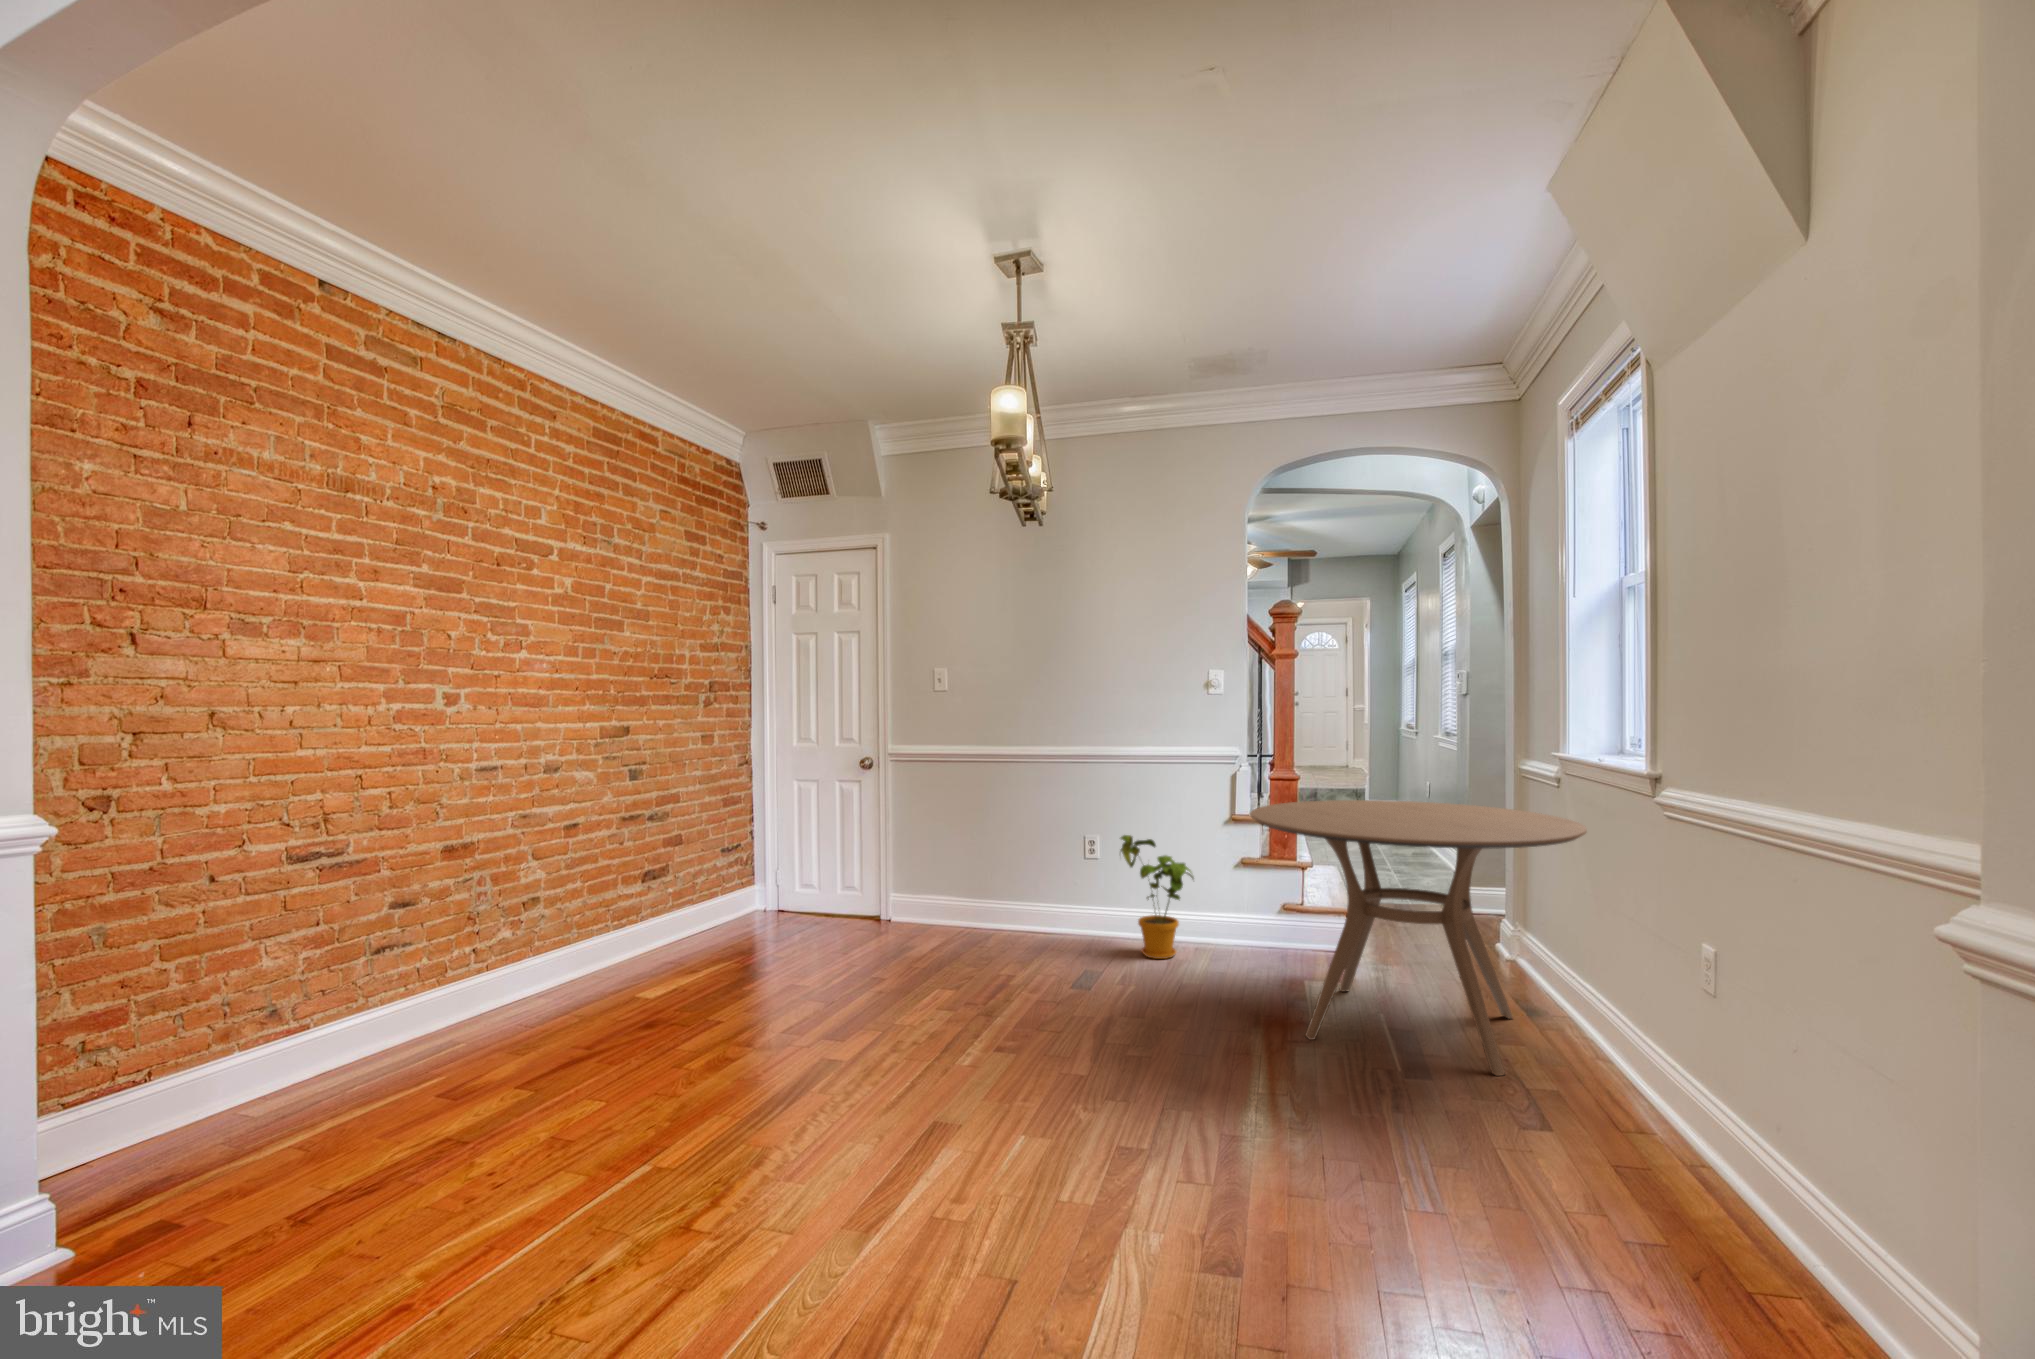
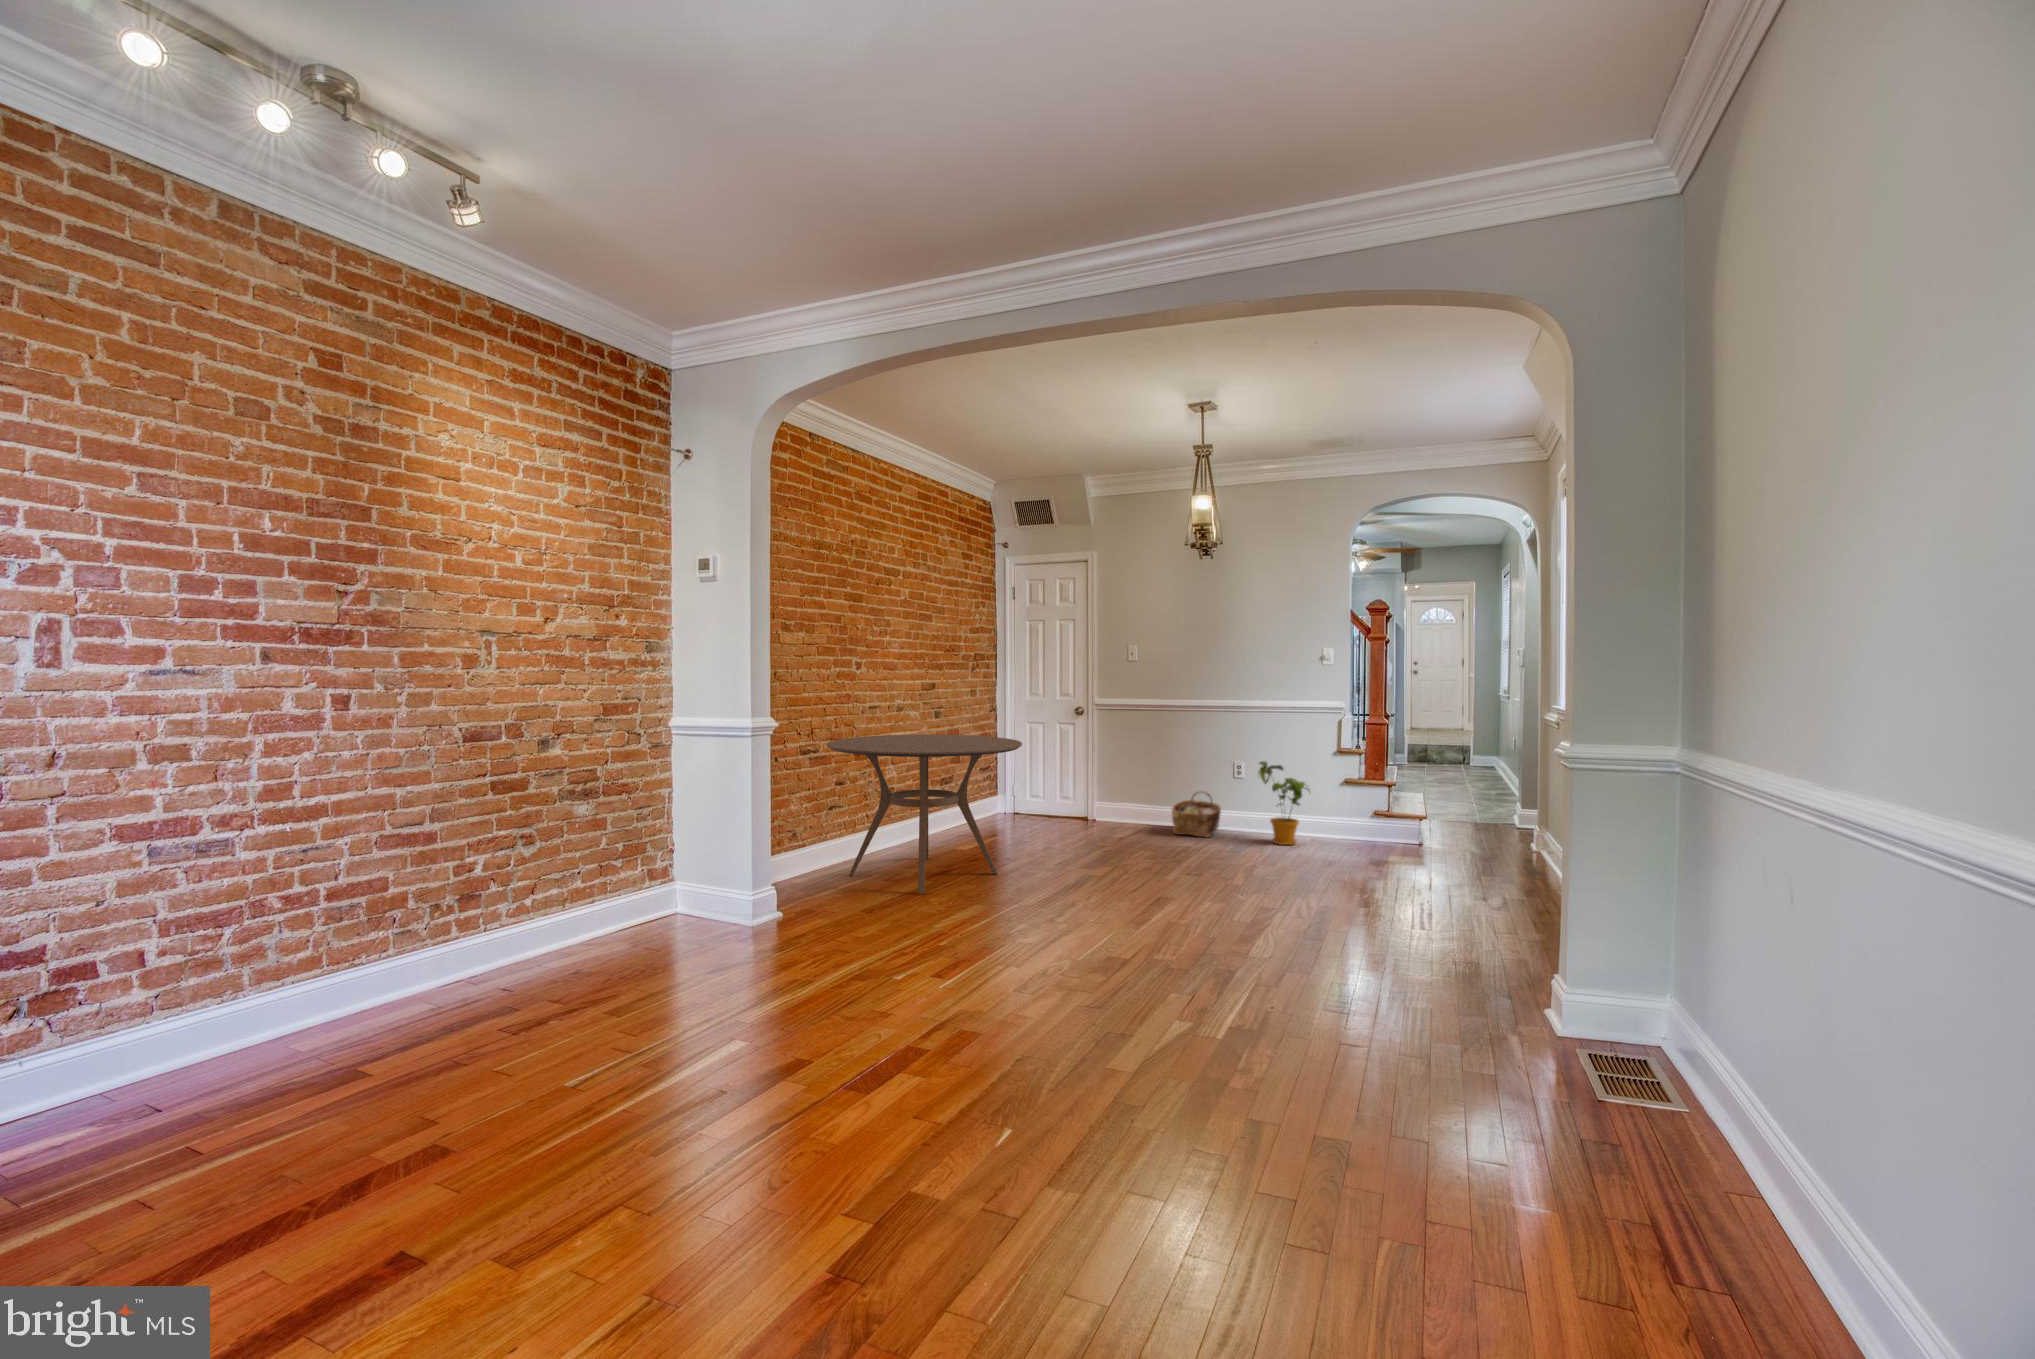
dining table: present [1250,800,1587,1076] -> present [827,734,1022,894]
woven basket: none [998,877,1069,949] -> present [1172,791,1221,837]

